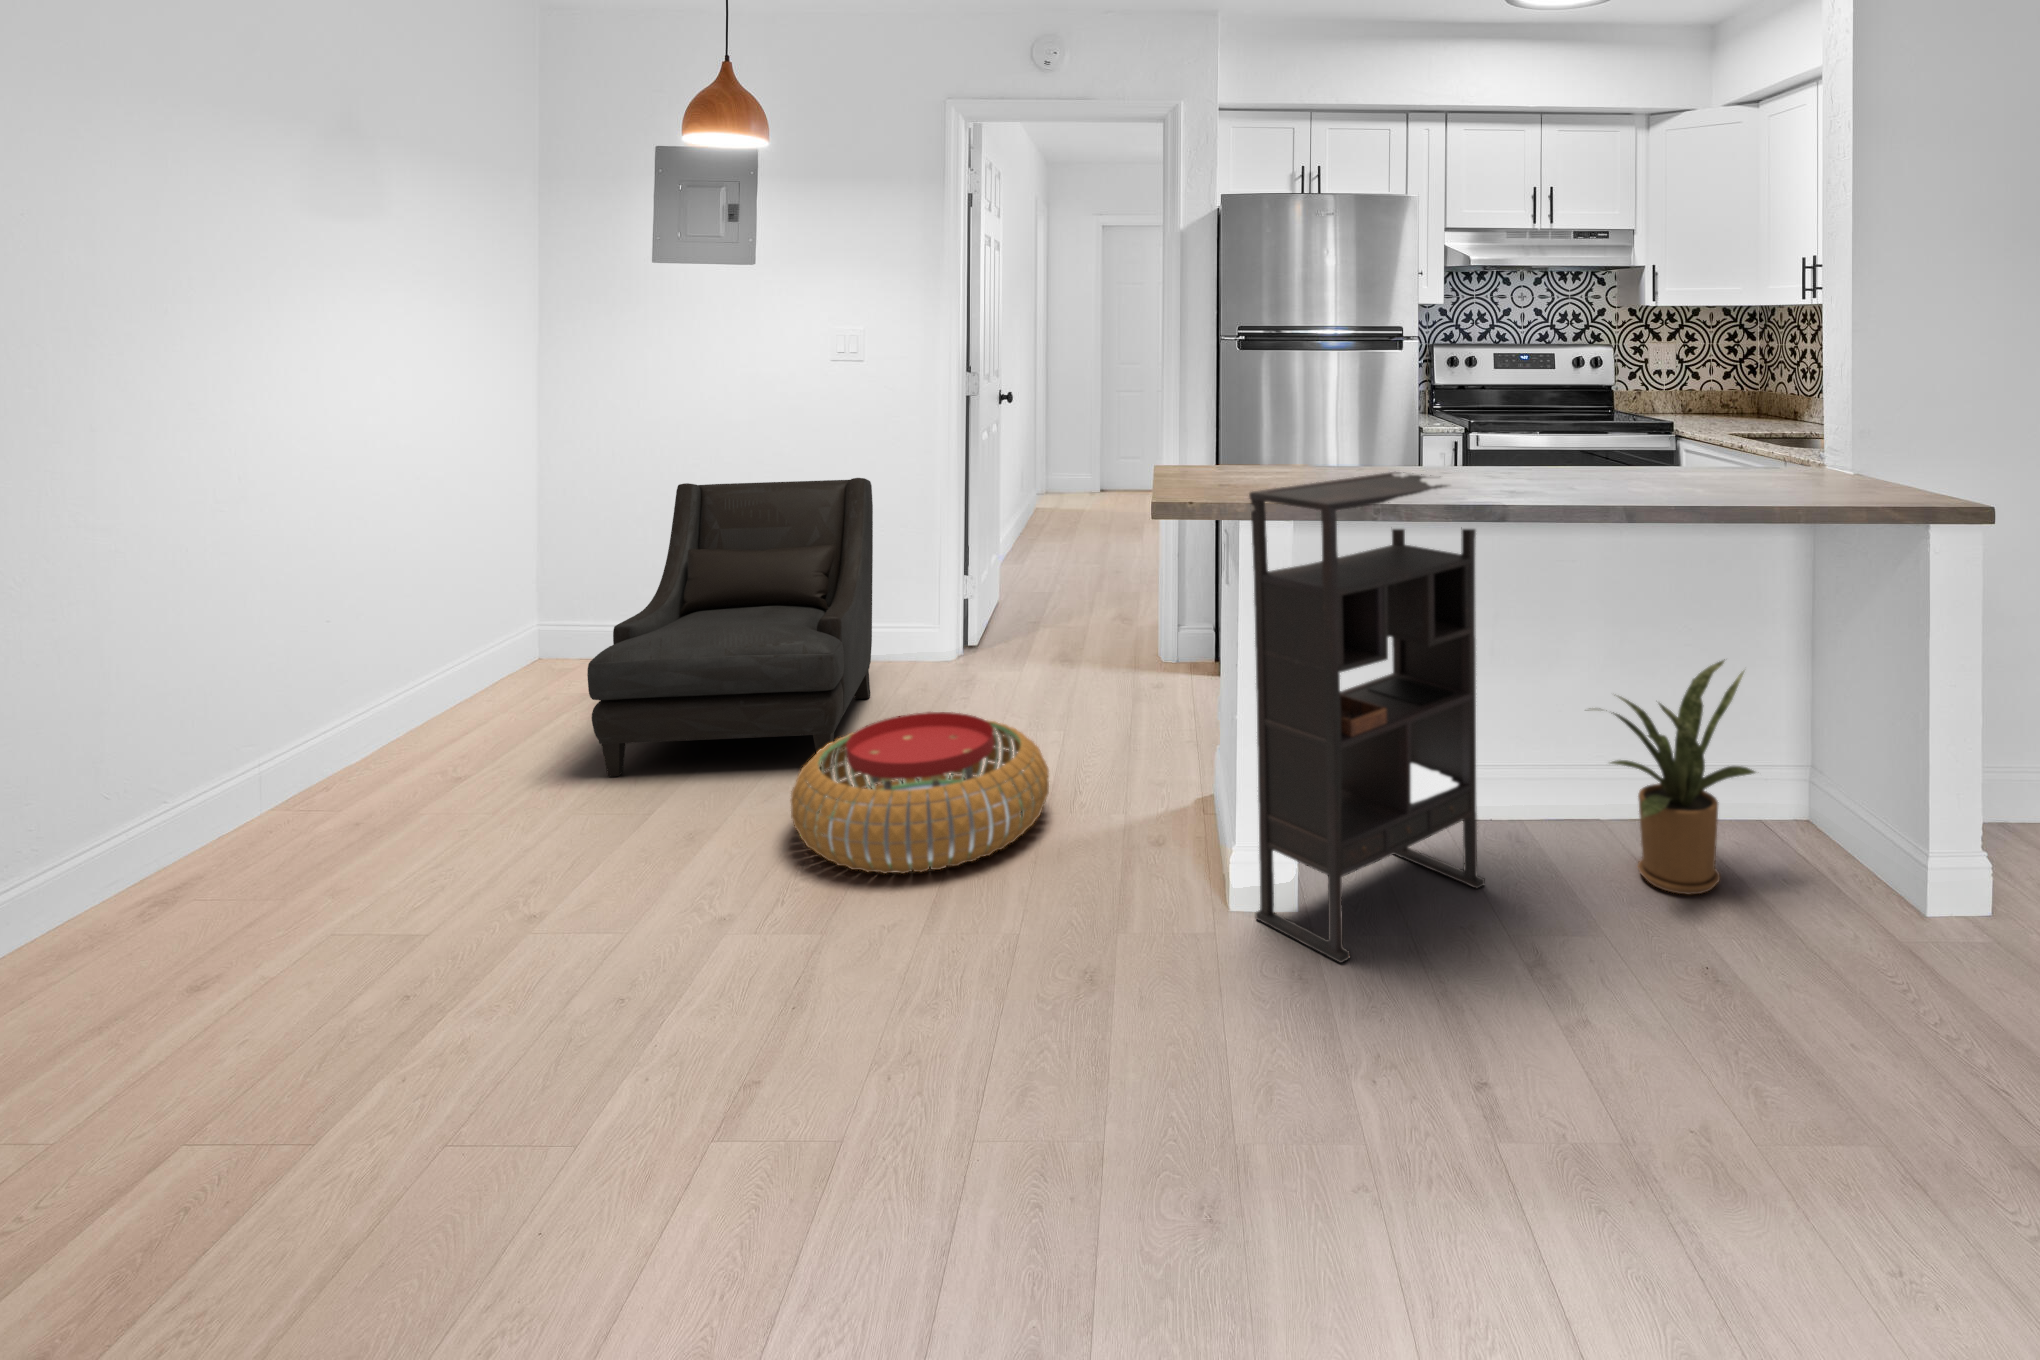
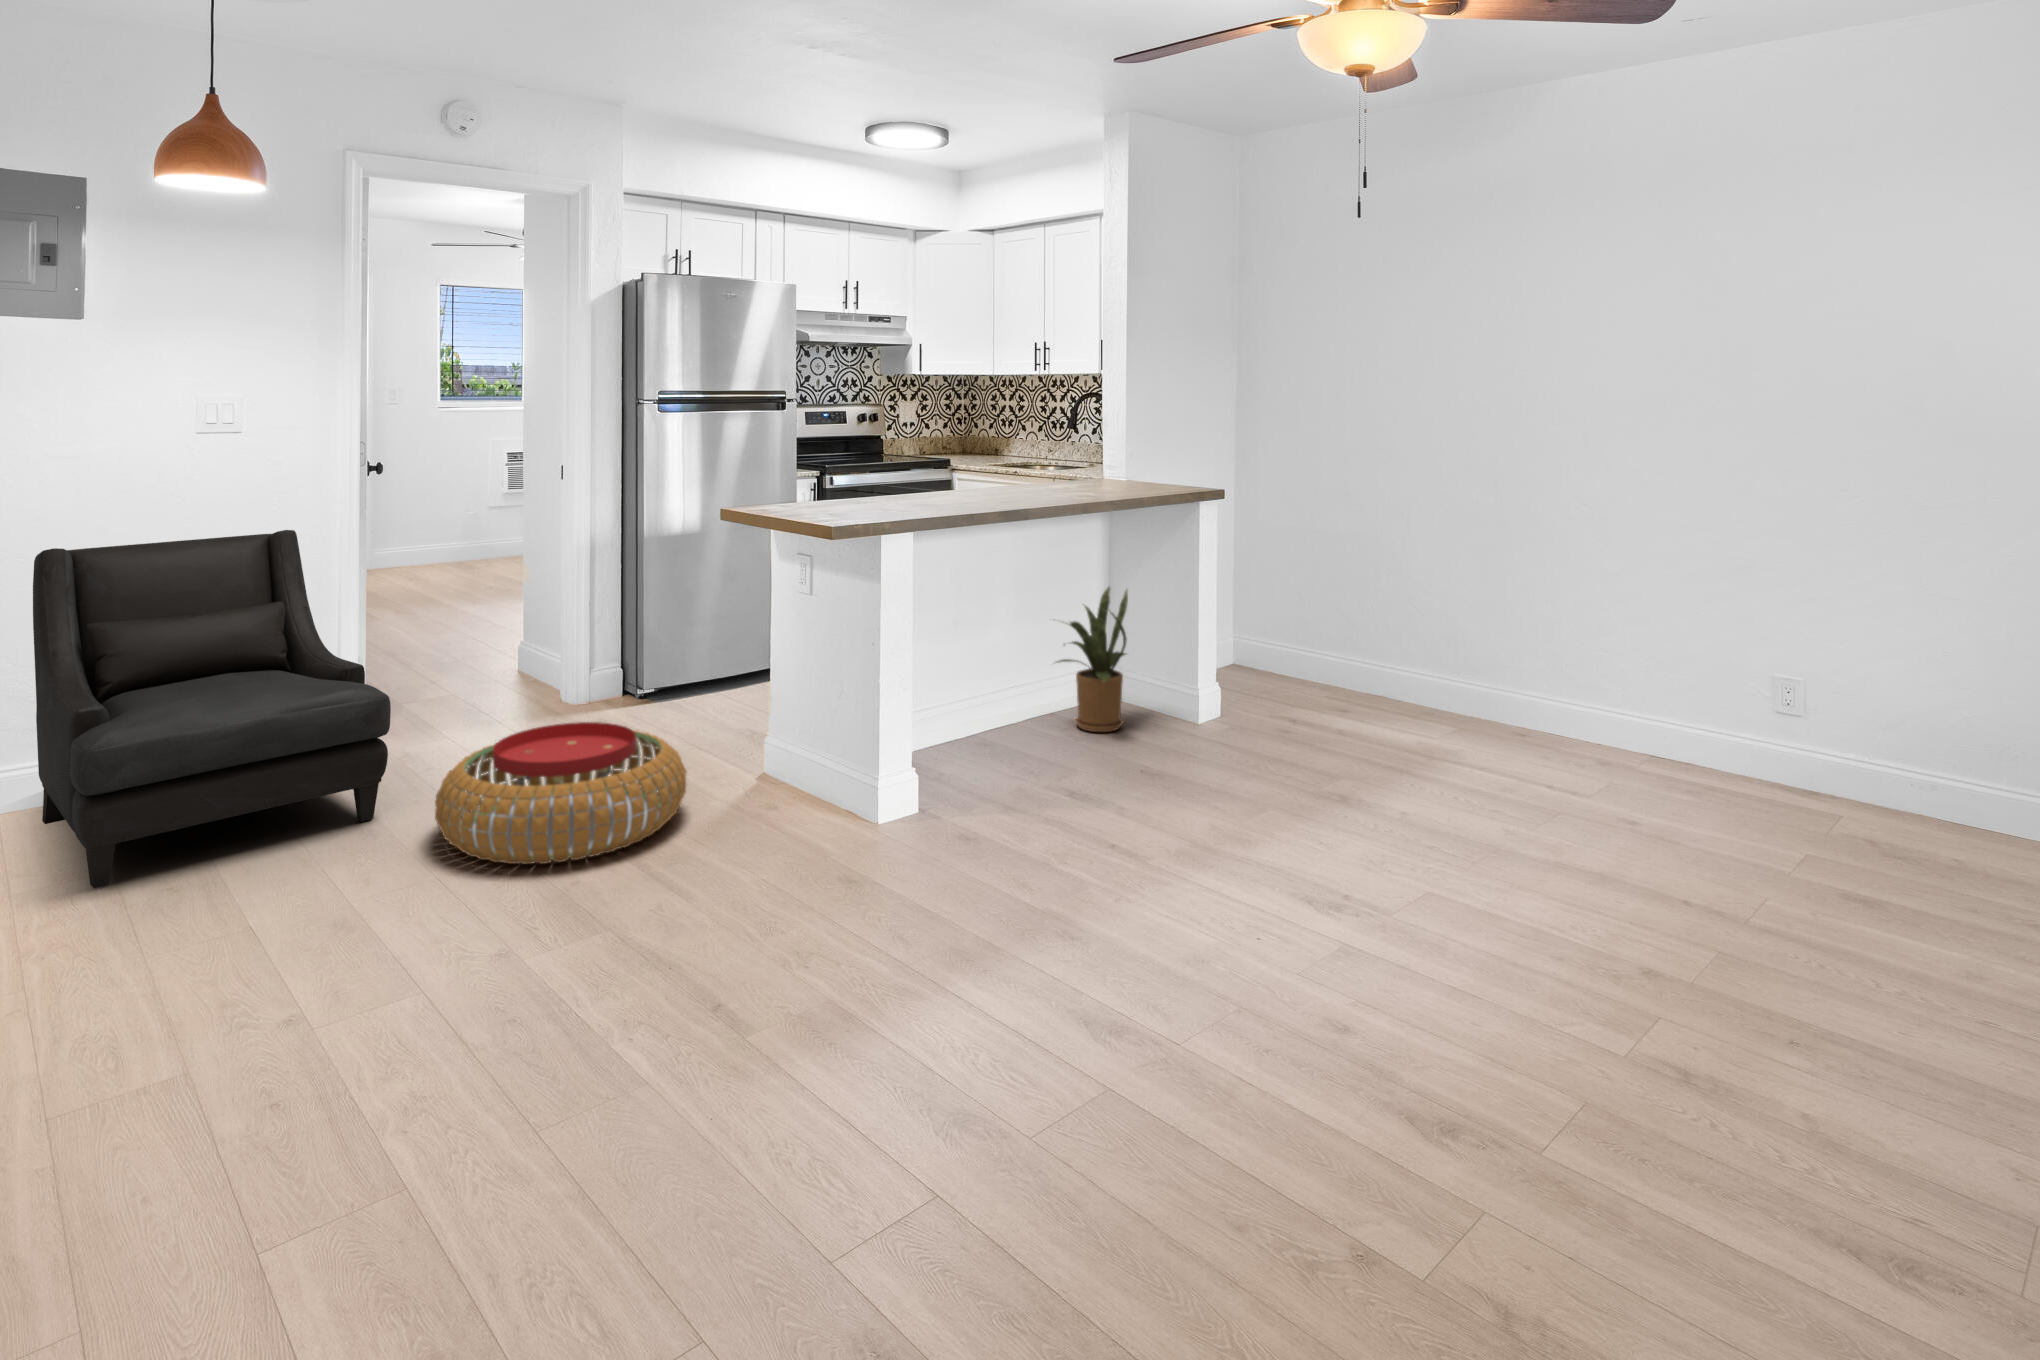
bookshelf: present [1249,472,1485,963] -> none [914,477,1012,804]

